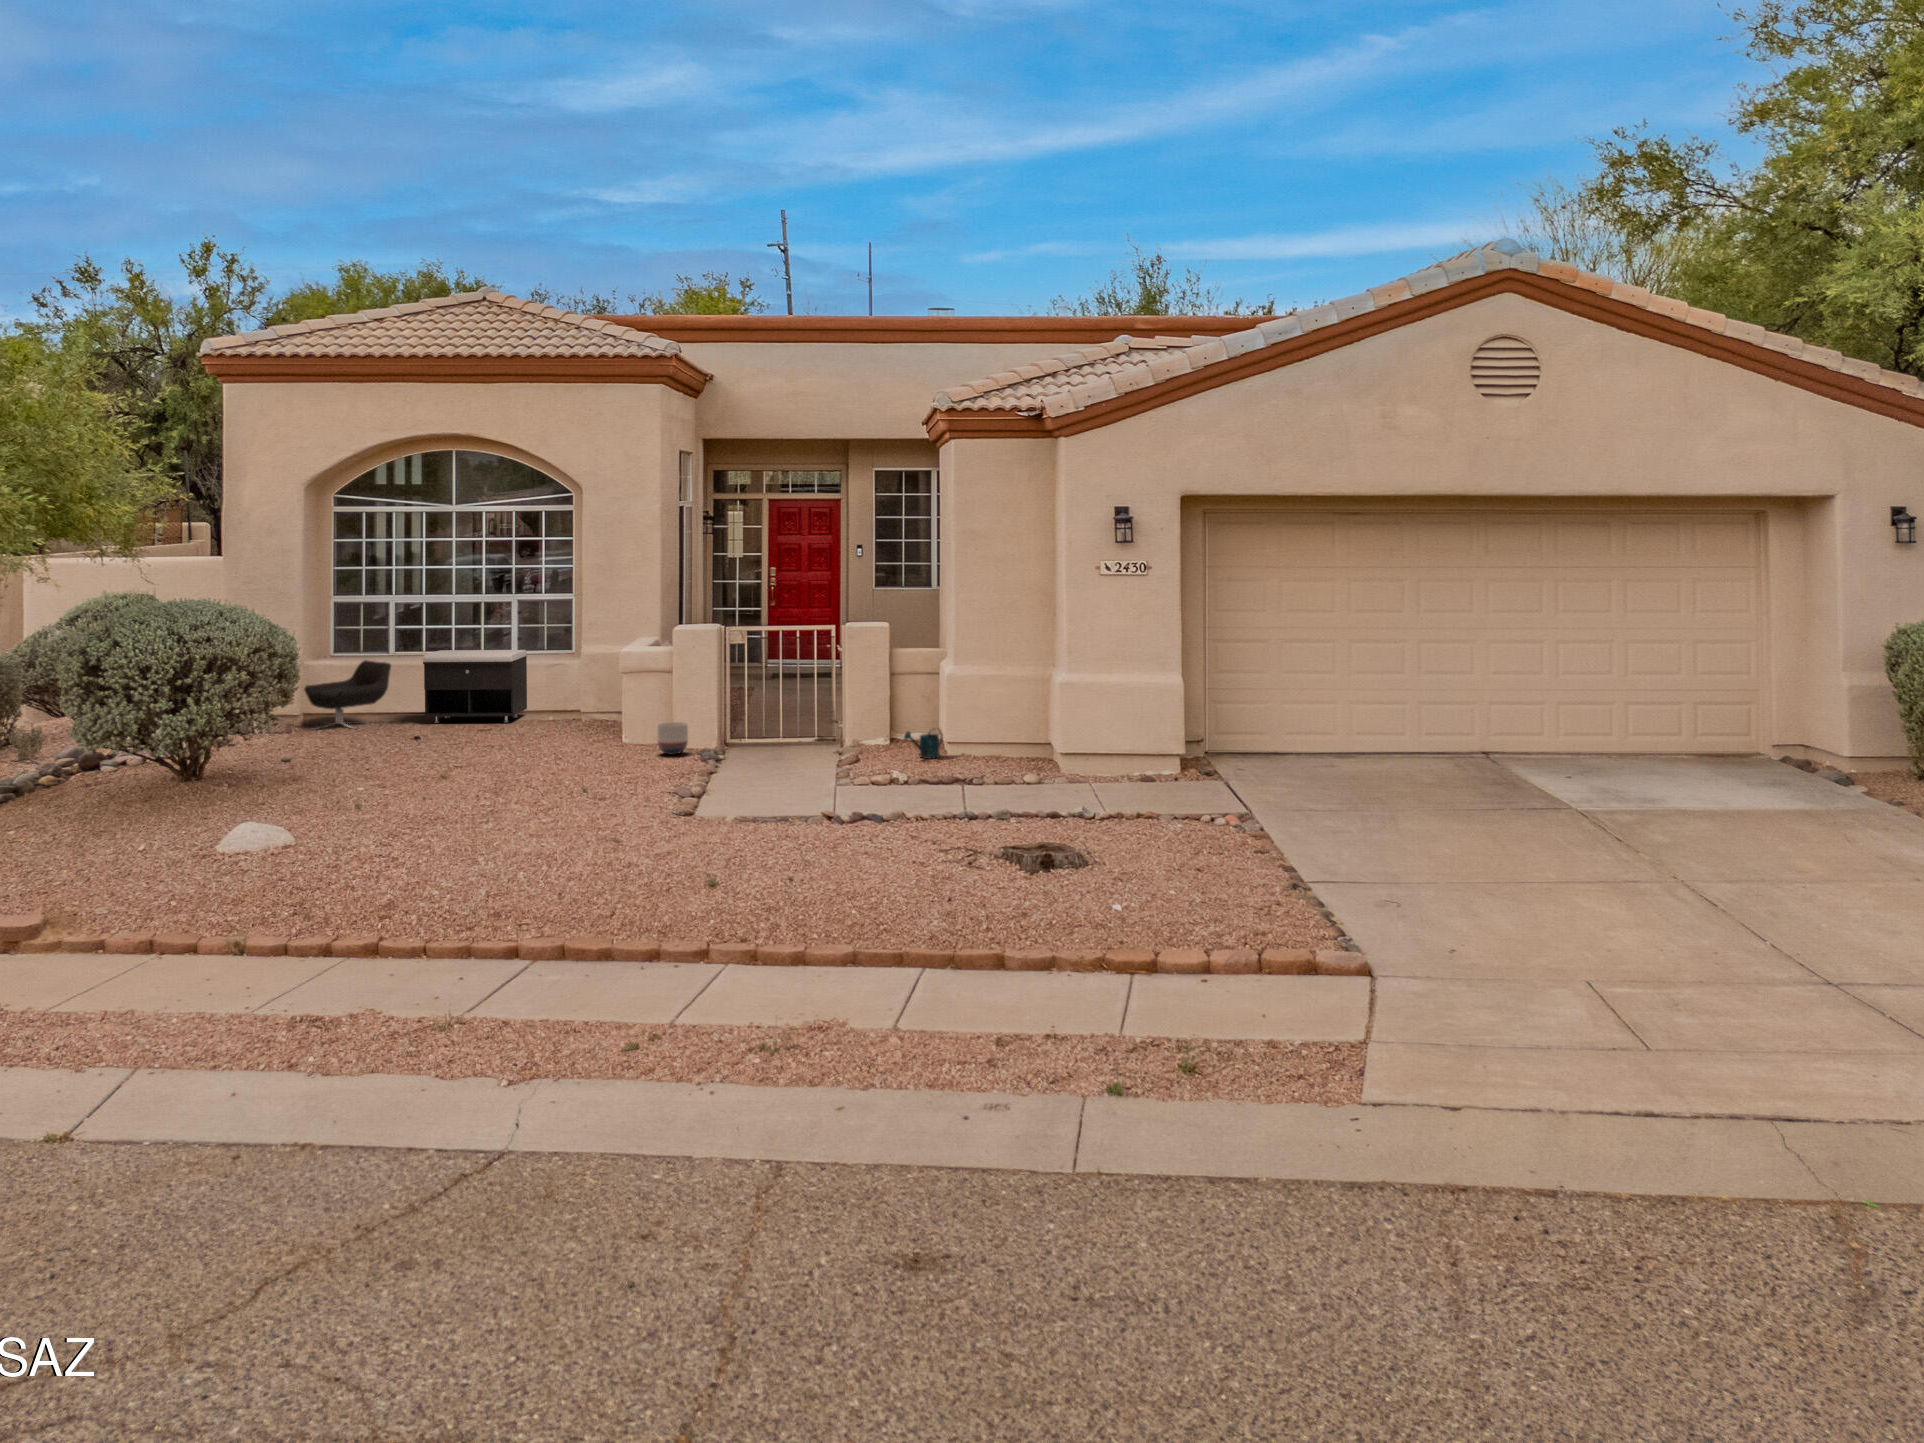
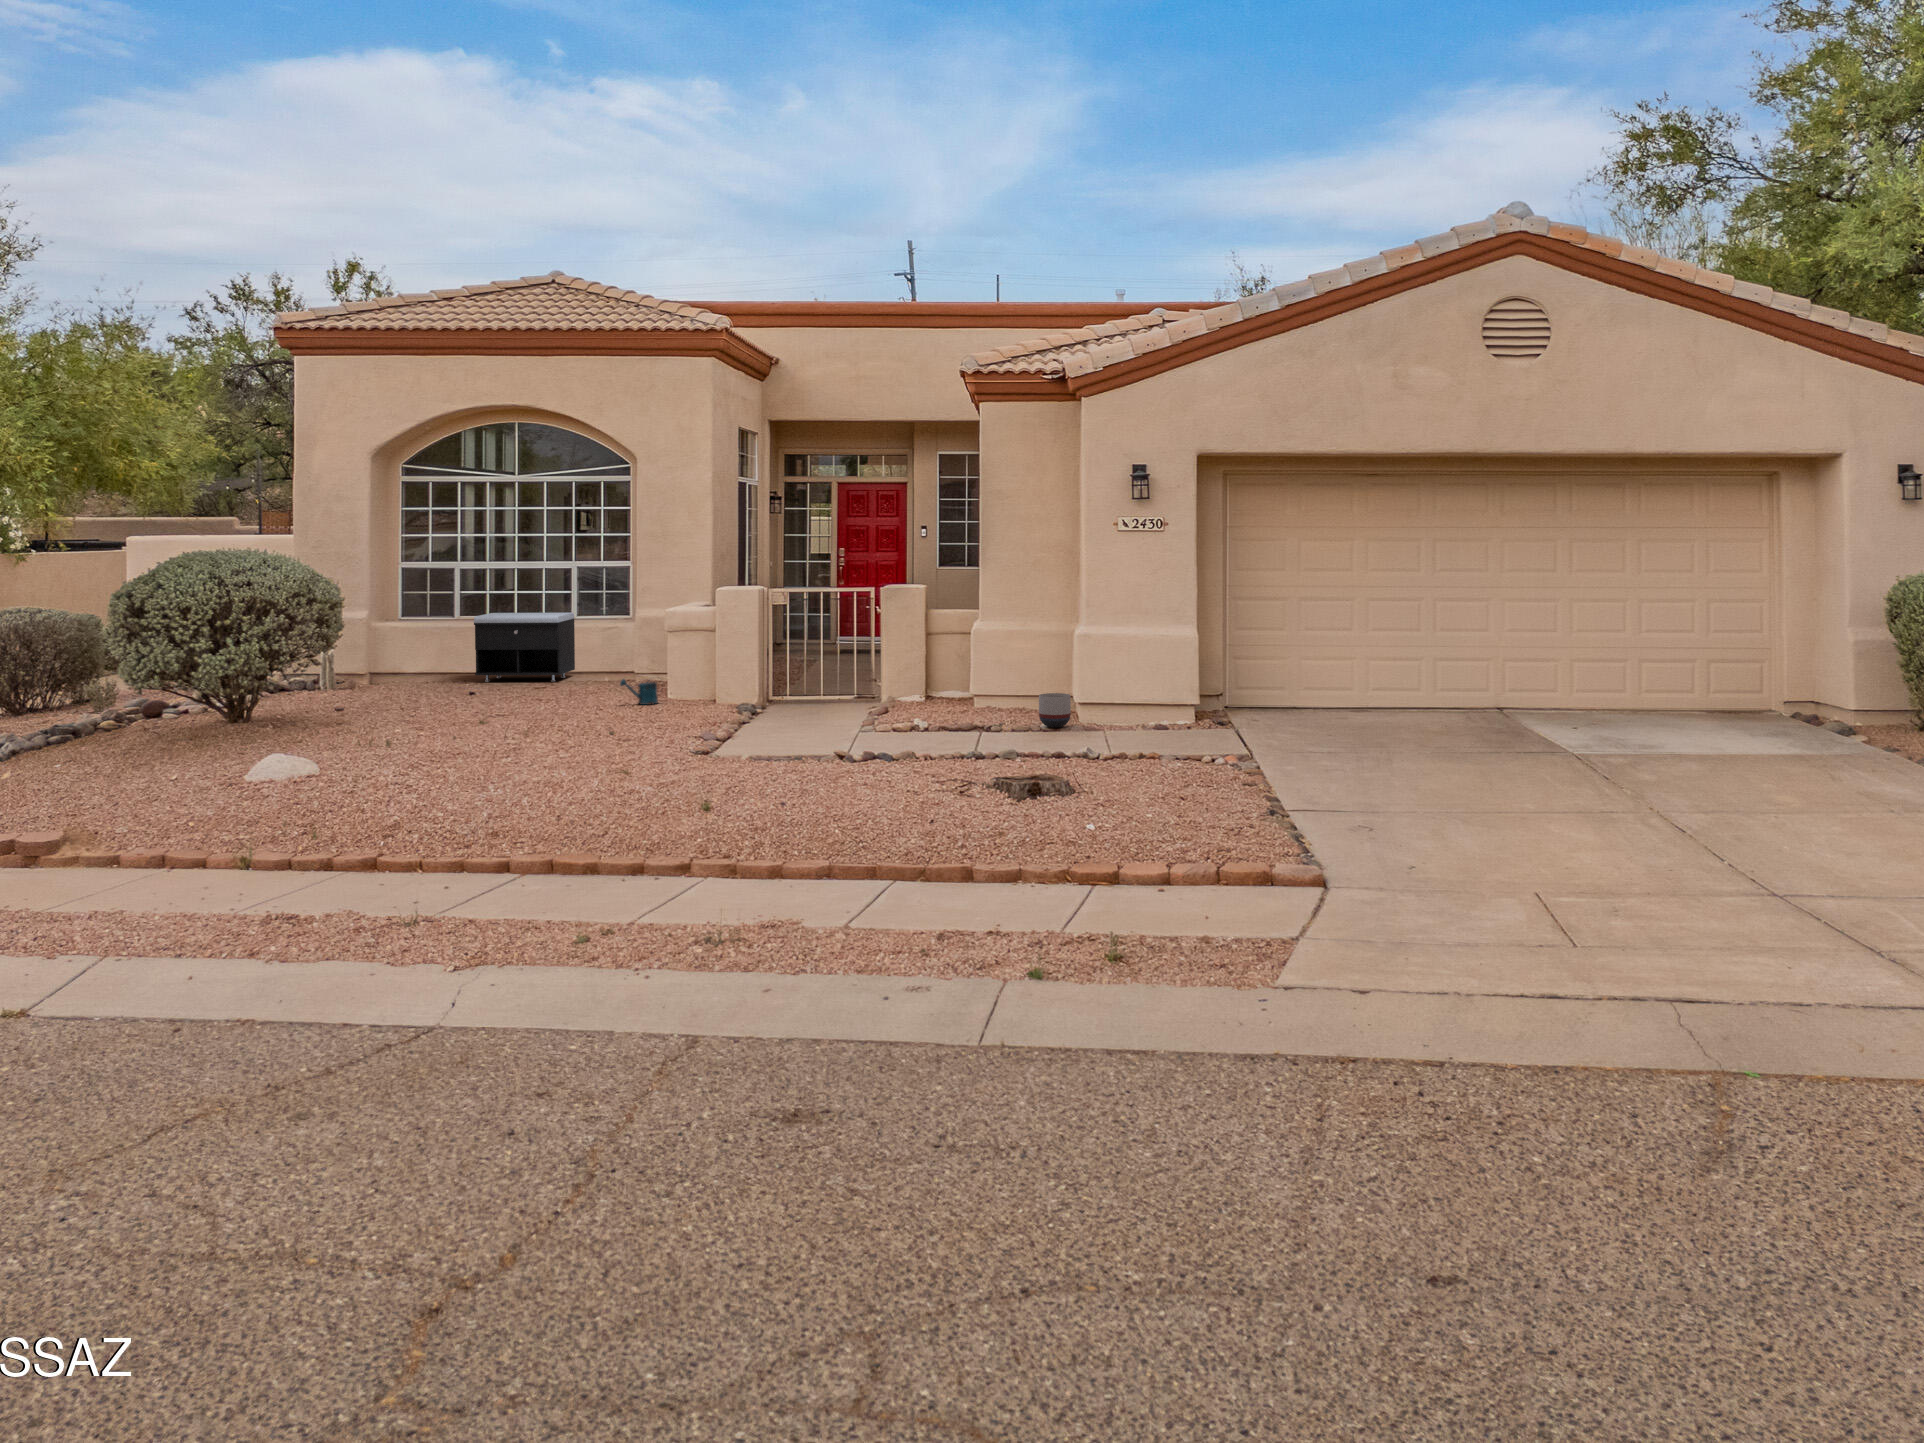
lounge chair: present [304,660,391,729] -> none [362,622,445,687]
planter: present [658,722,688,755] -> present [1039,693,1071,728]
watering can: present [904,731,943,759] -> present [620,679,658,705]

